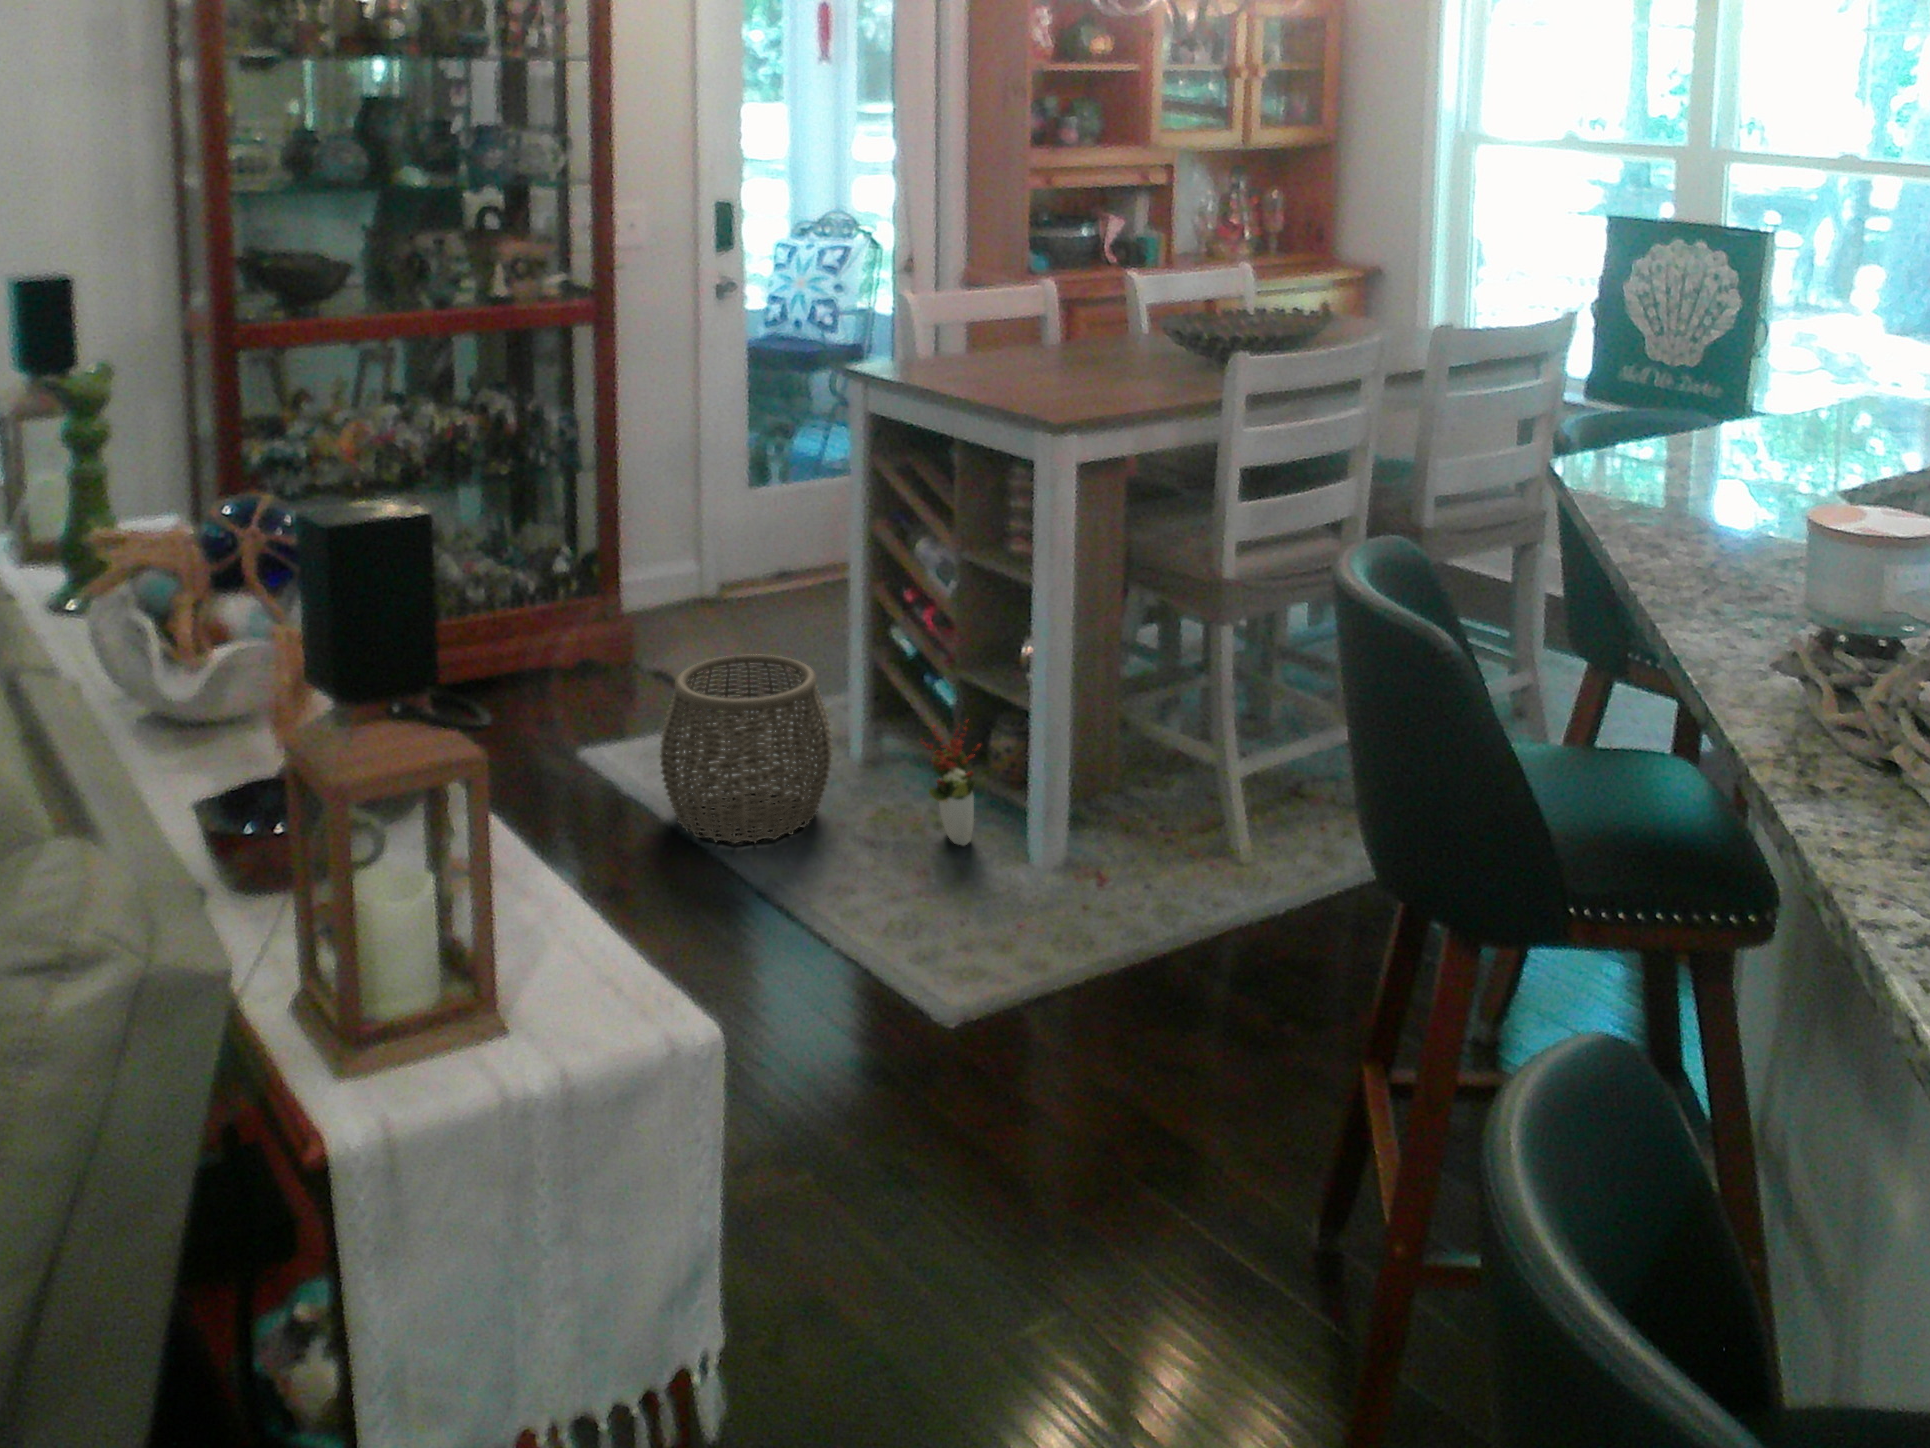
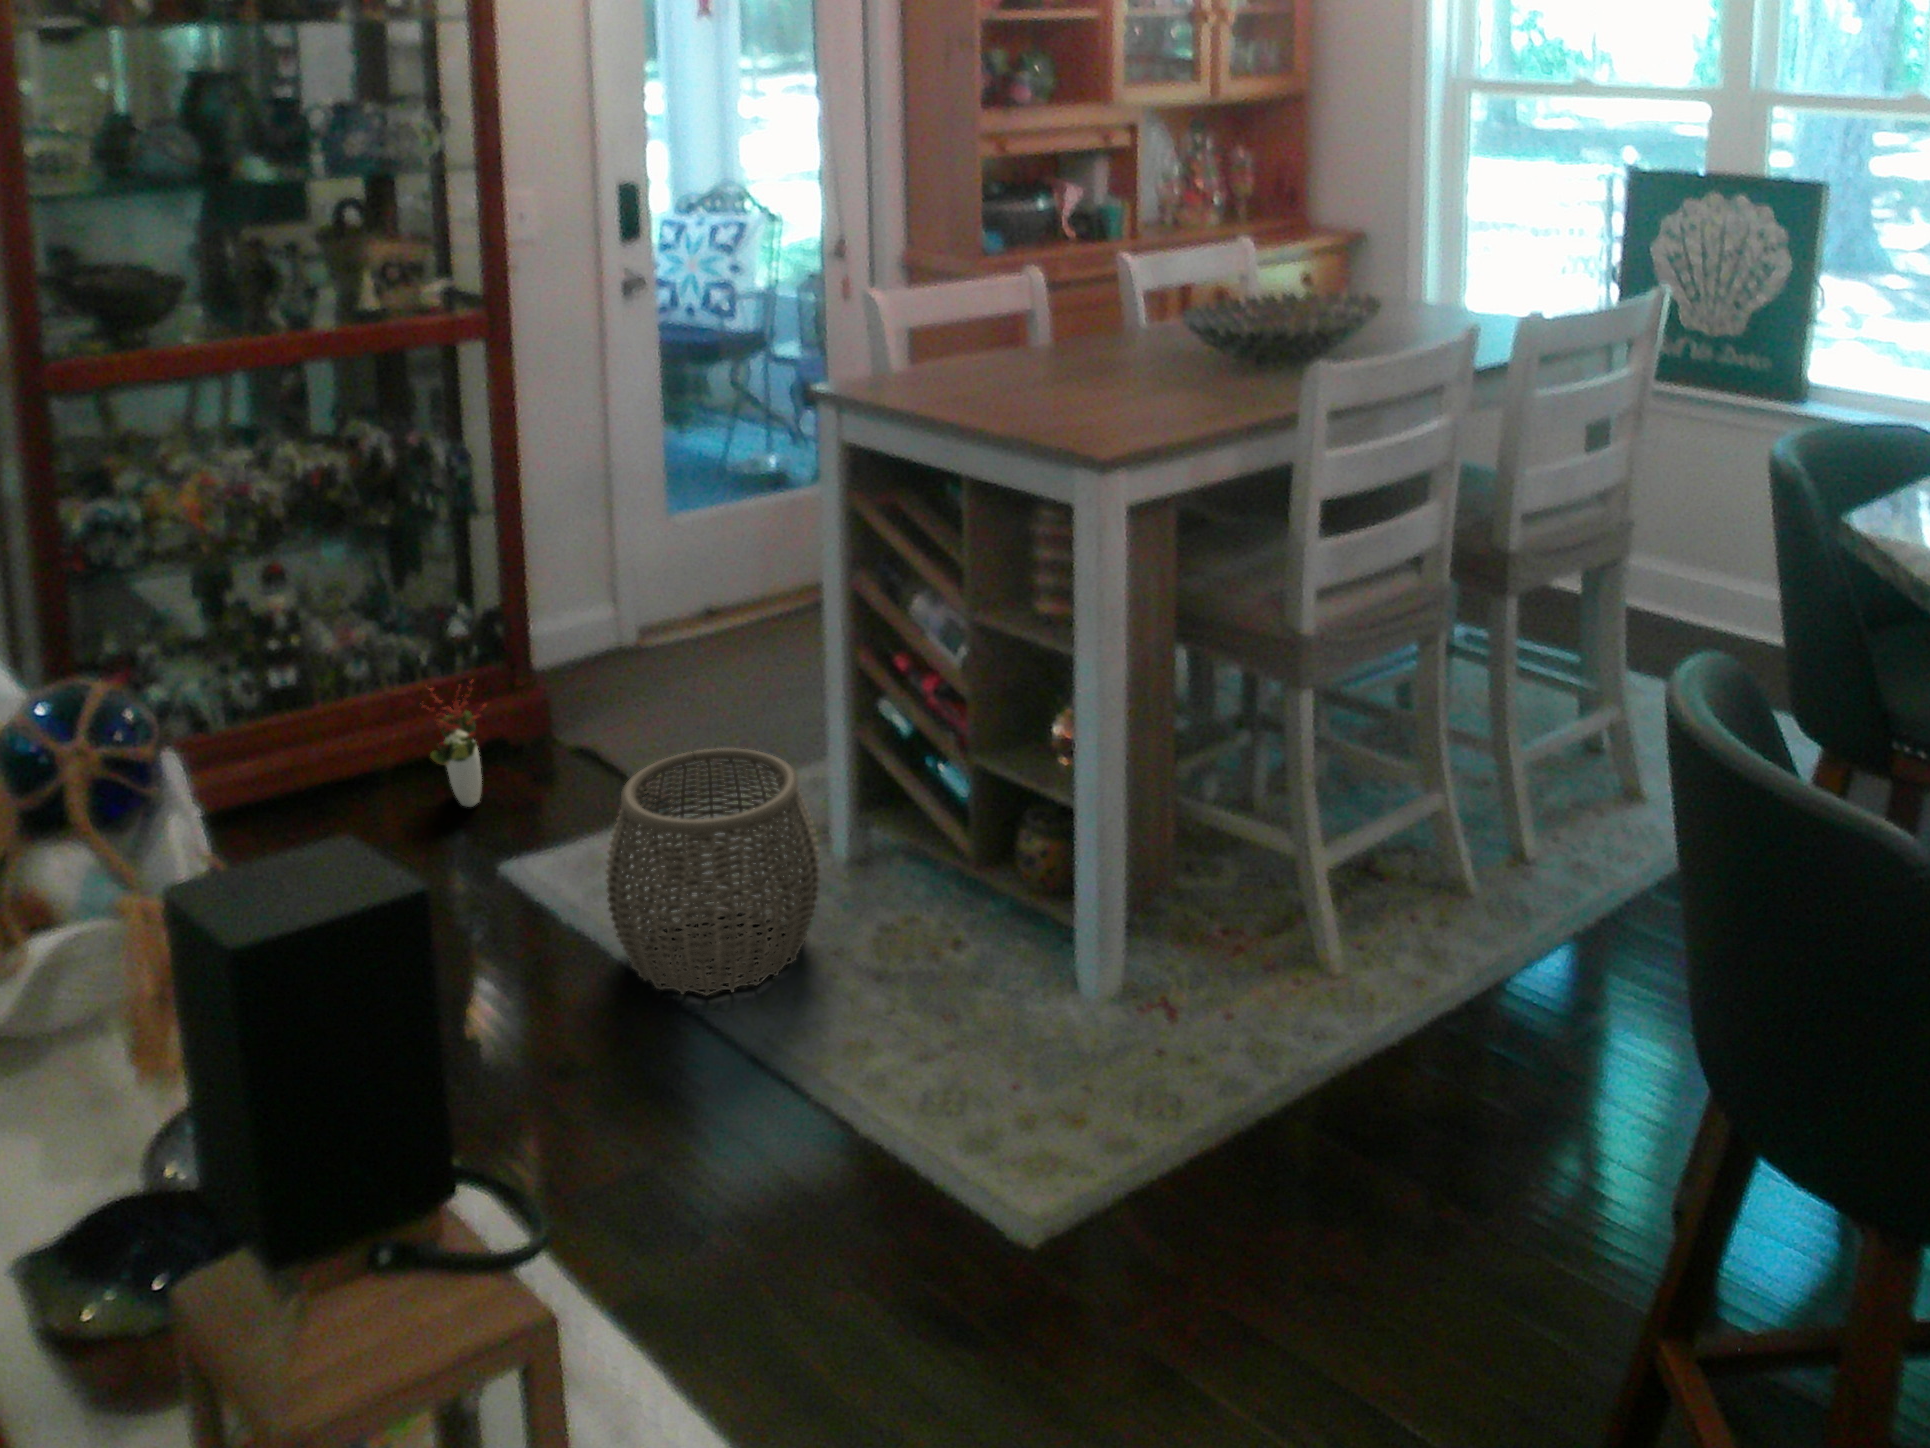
decorative plant: present [920,721,981,845] -> present [421,681,486,807]

